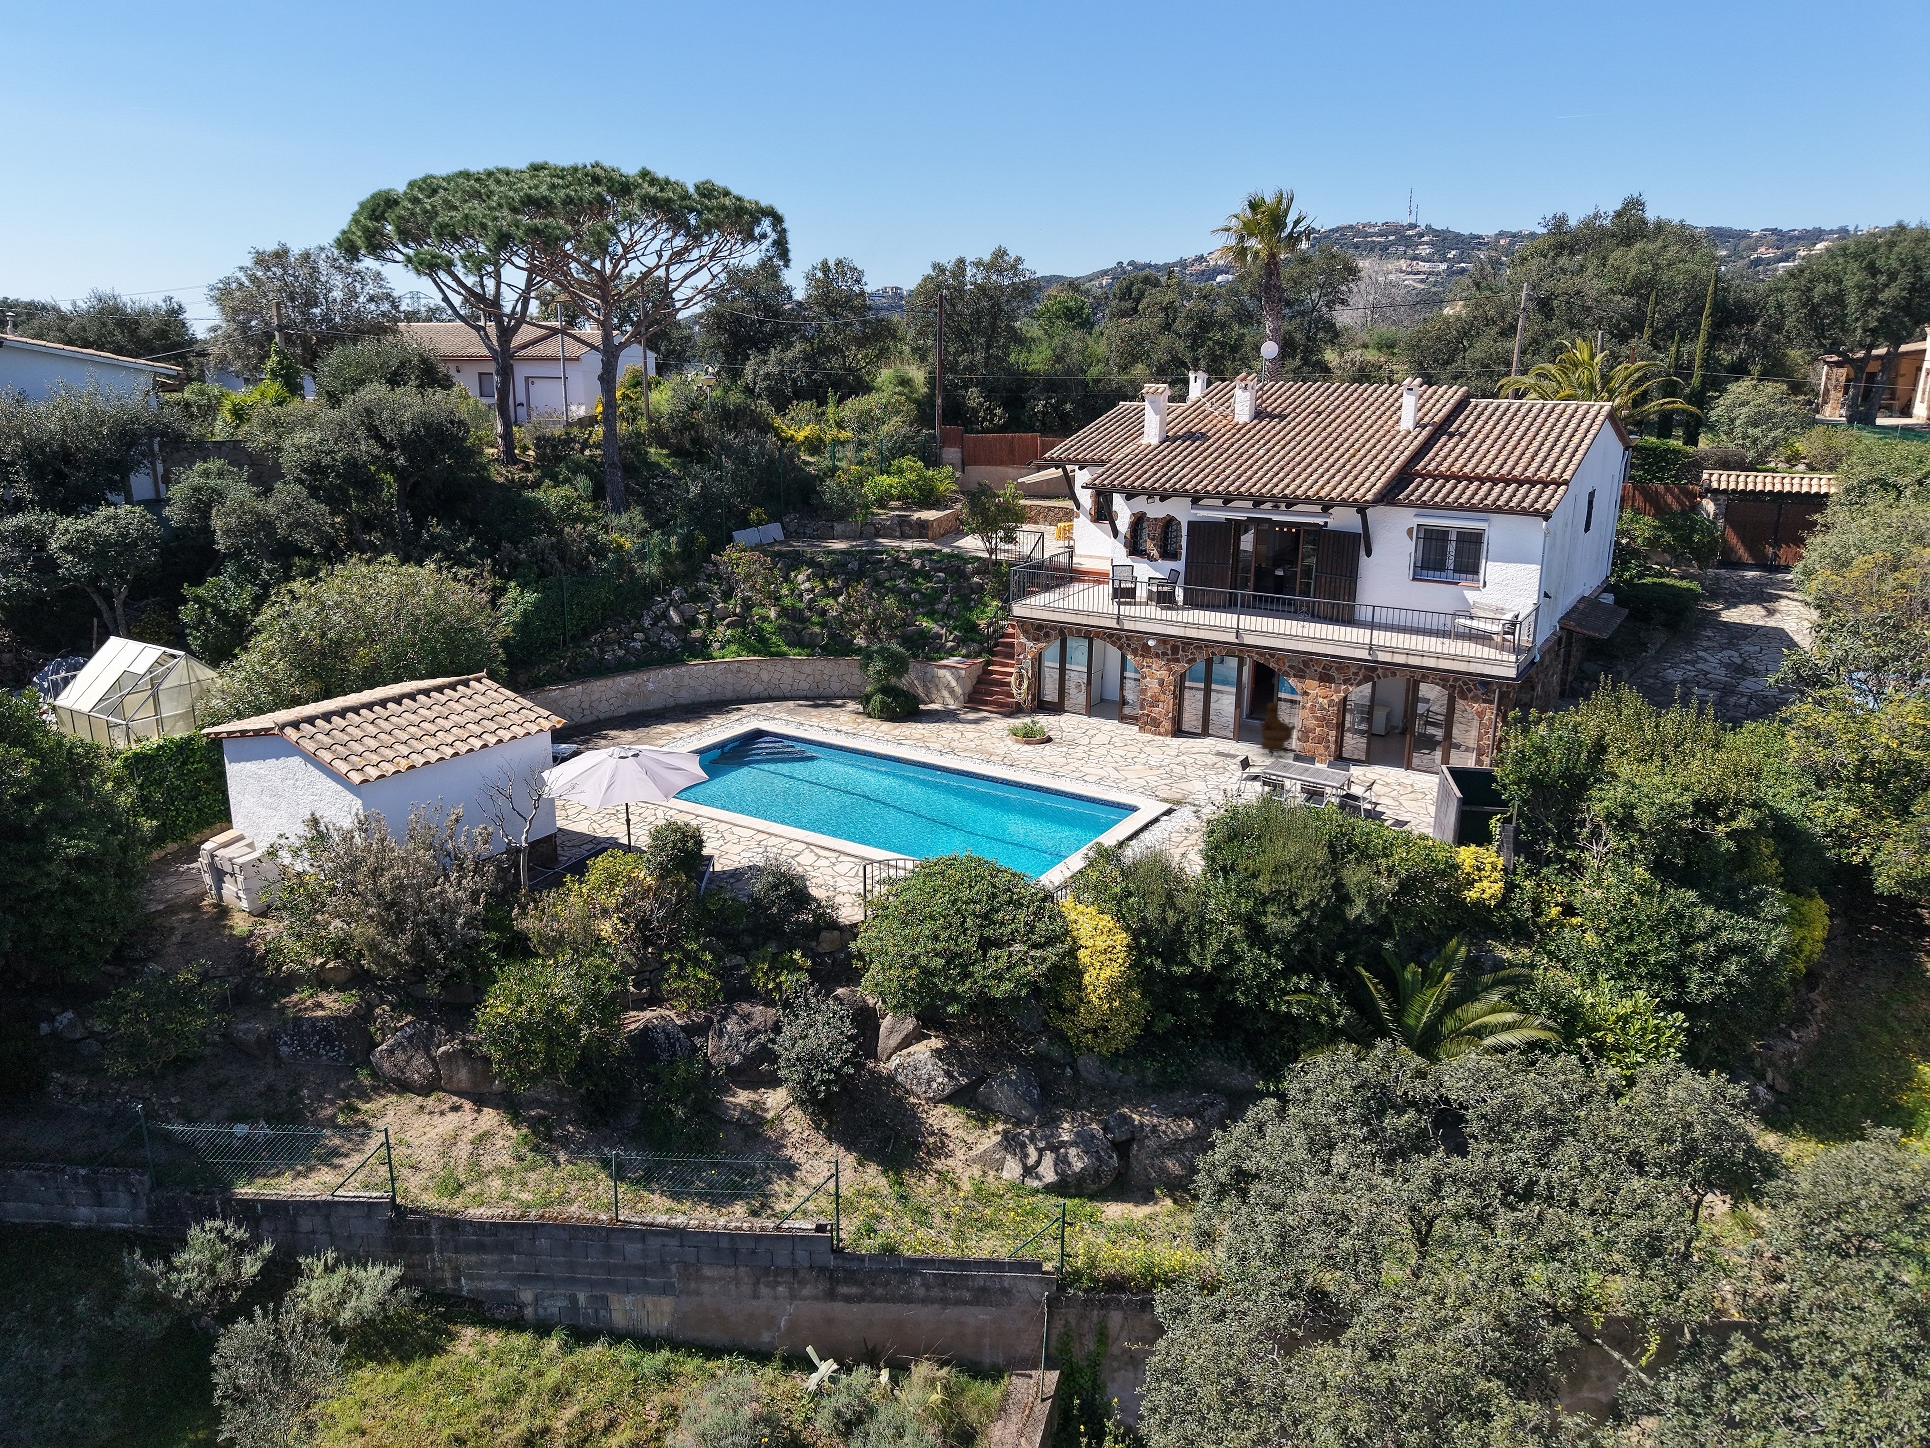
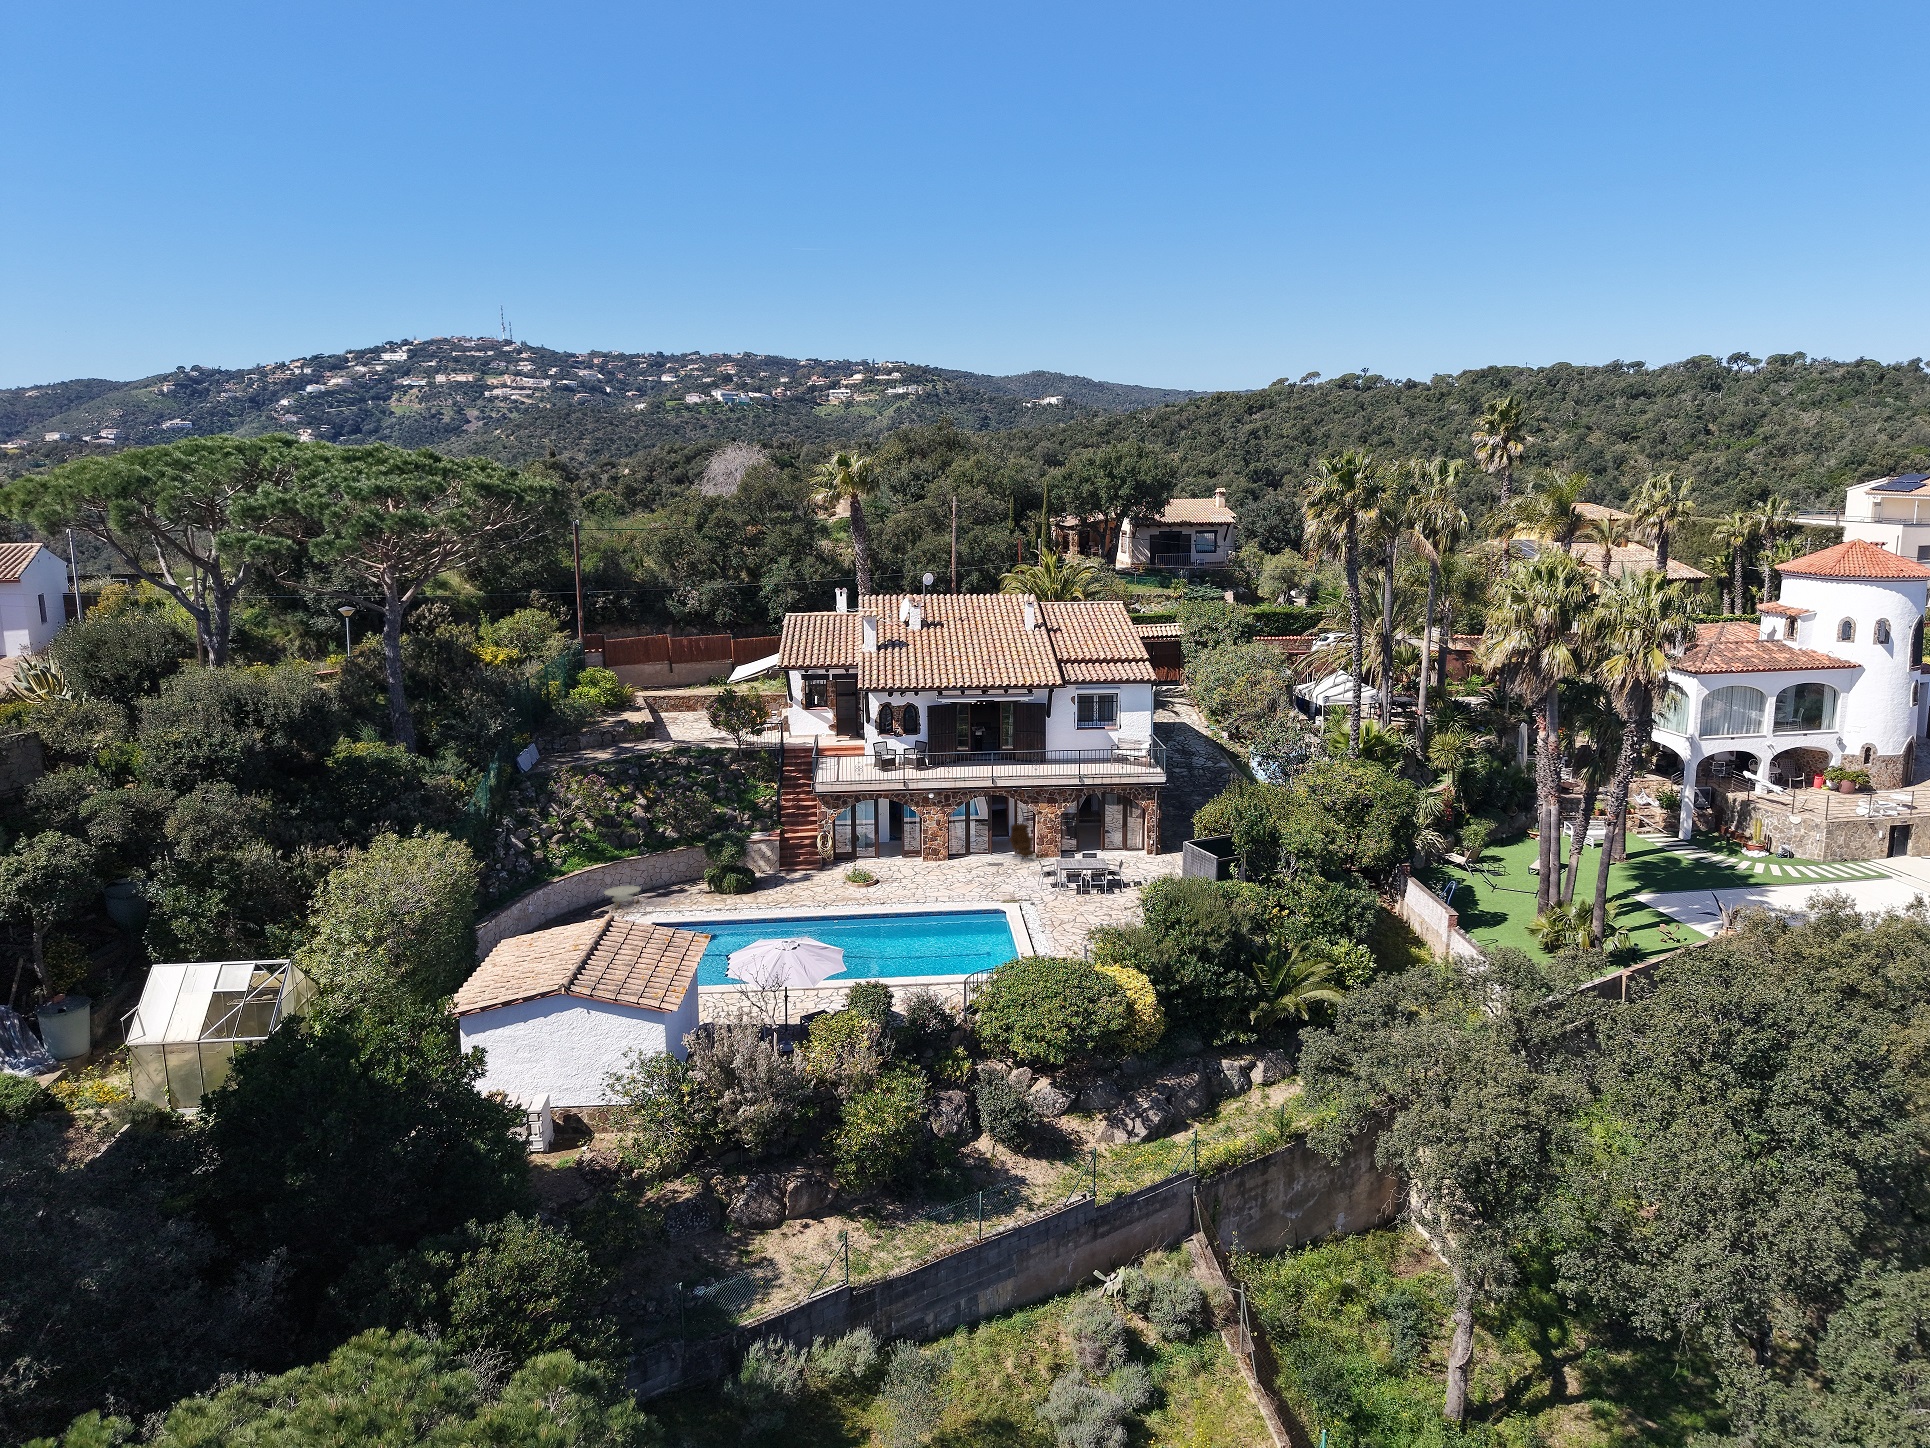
round table: none [747,686,788,708] -> present [604,886,640,909]

